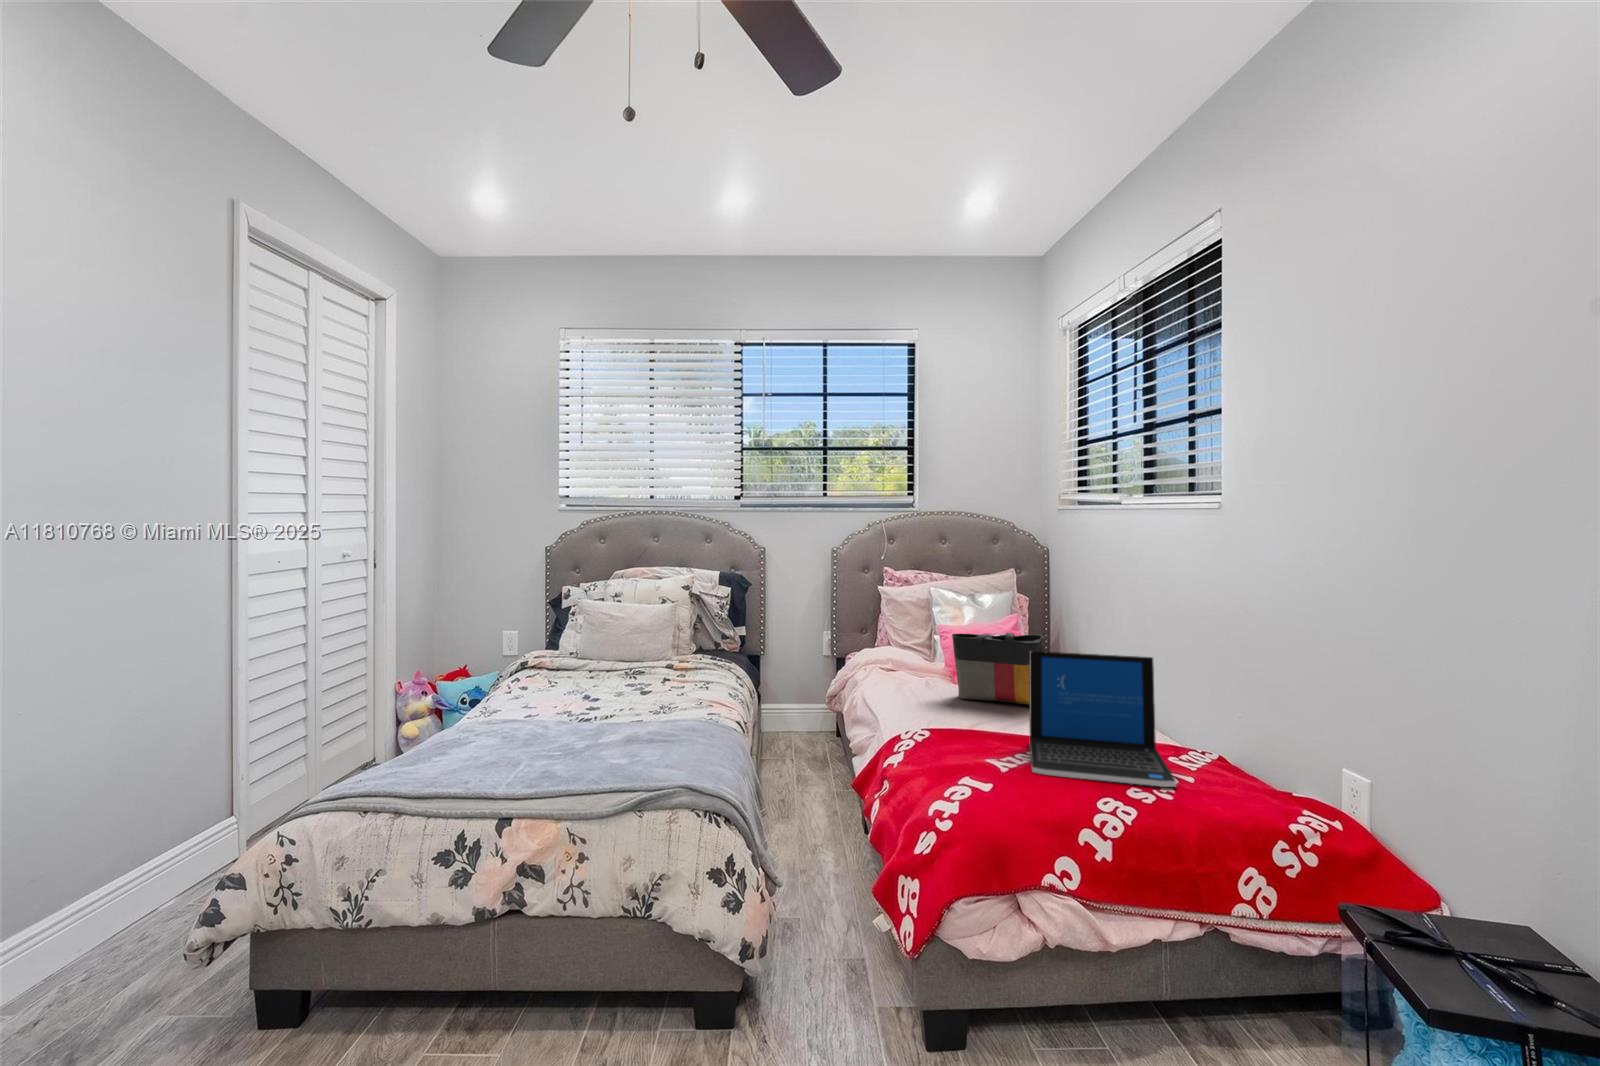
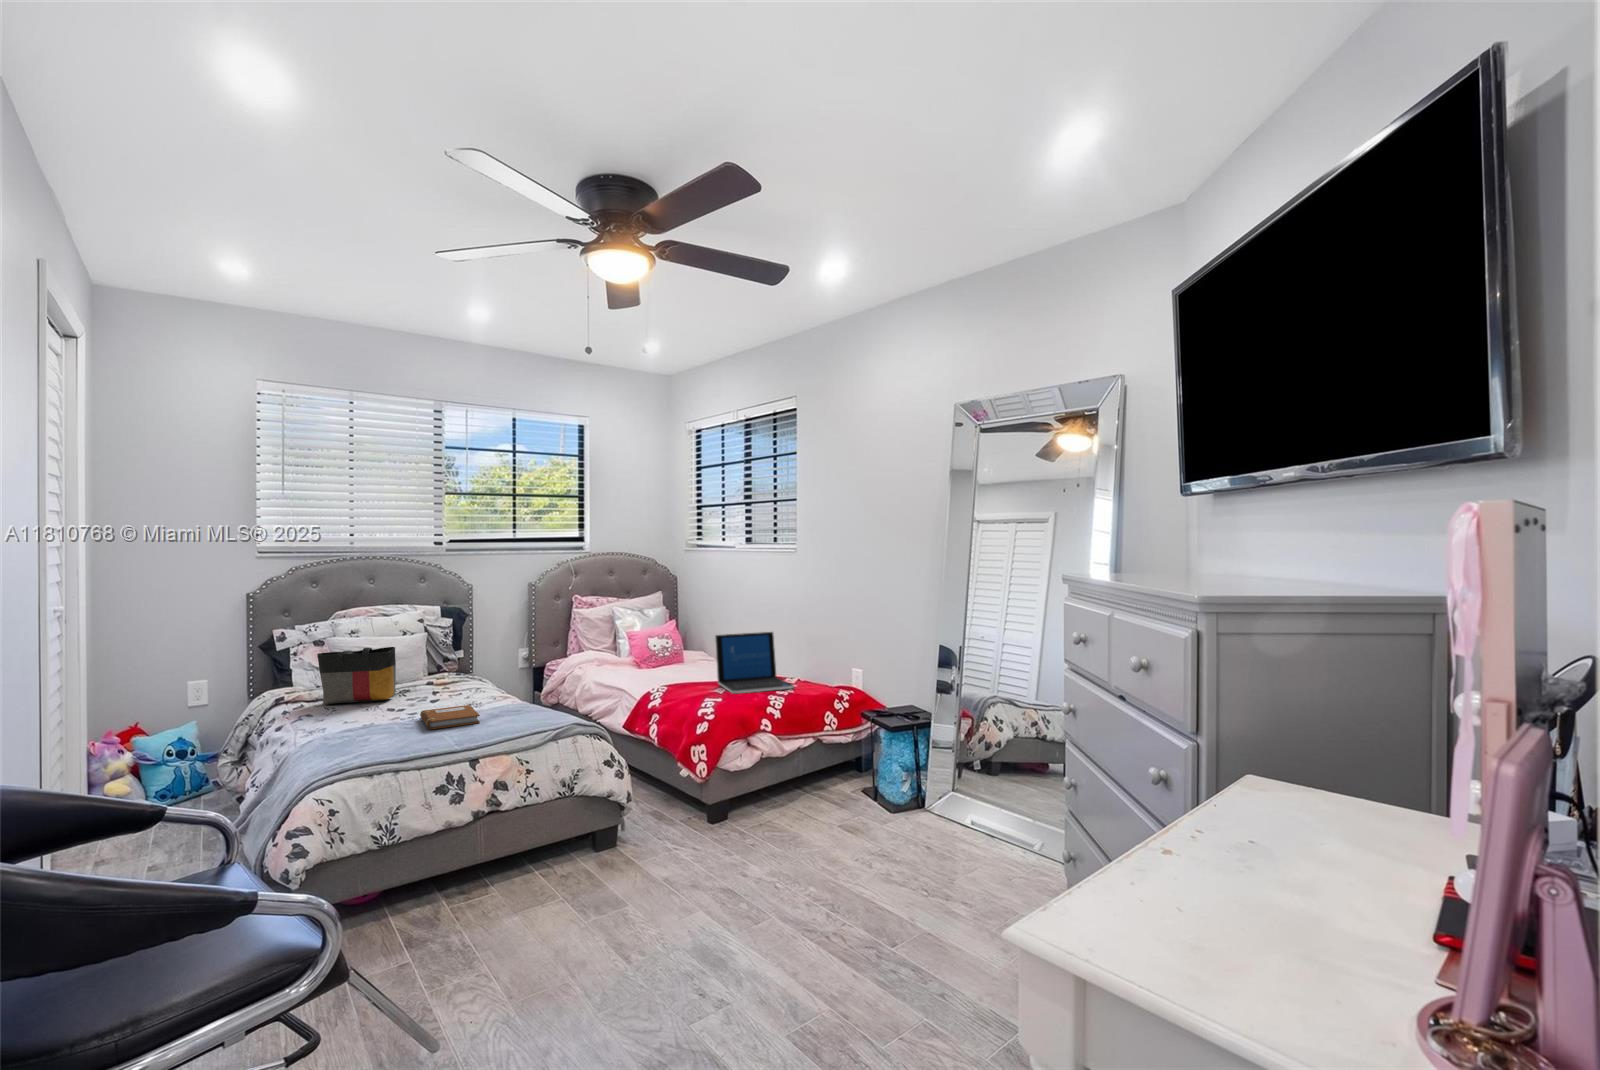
tote bag: present [952,633,1045,705] -> present [317,647,396,704]
notebook: none [534,711,626,746] -> present [420,705,480,729]

